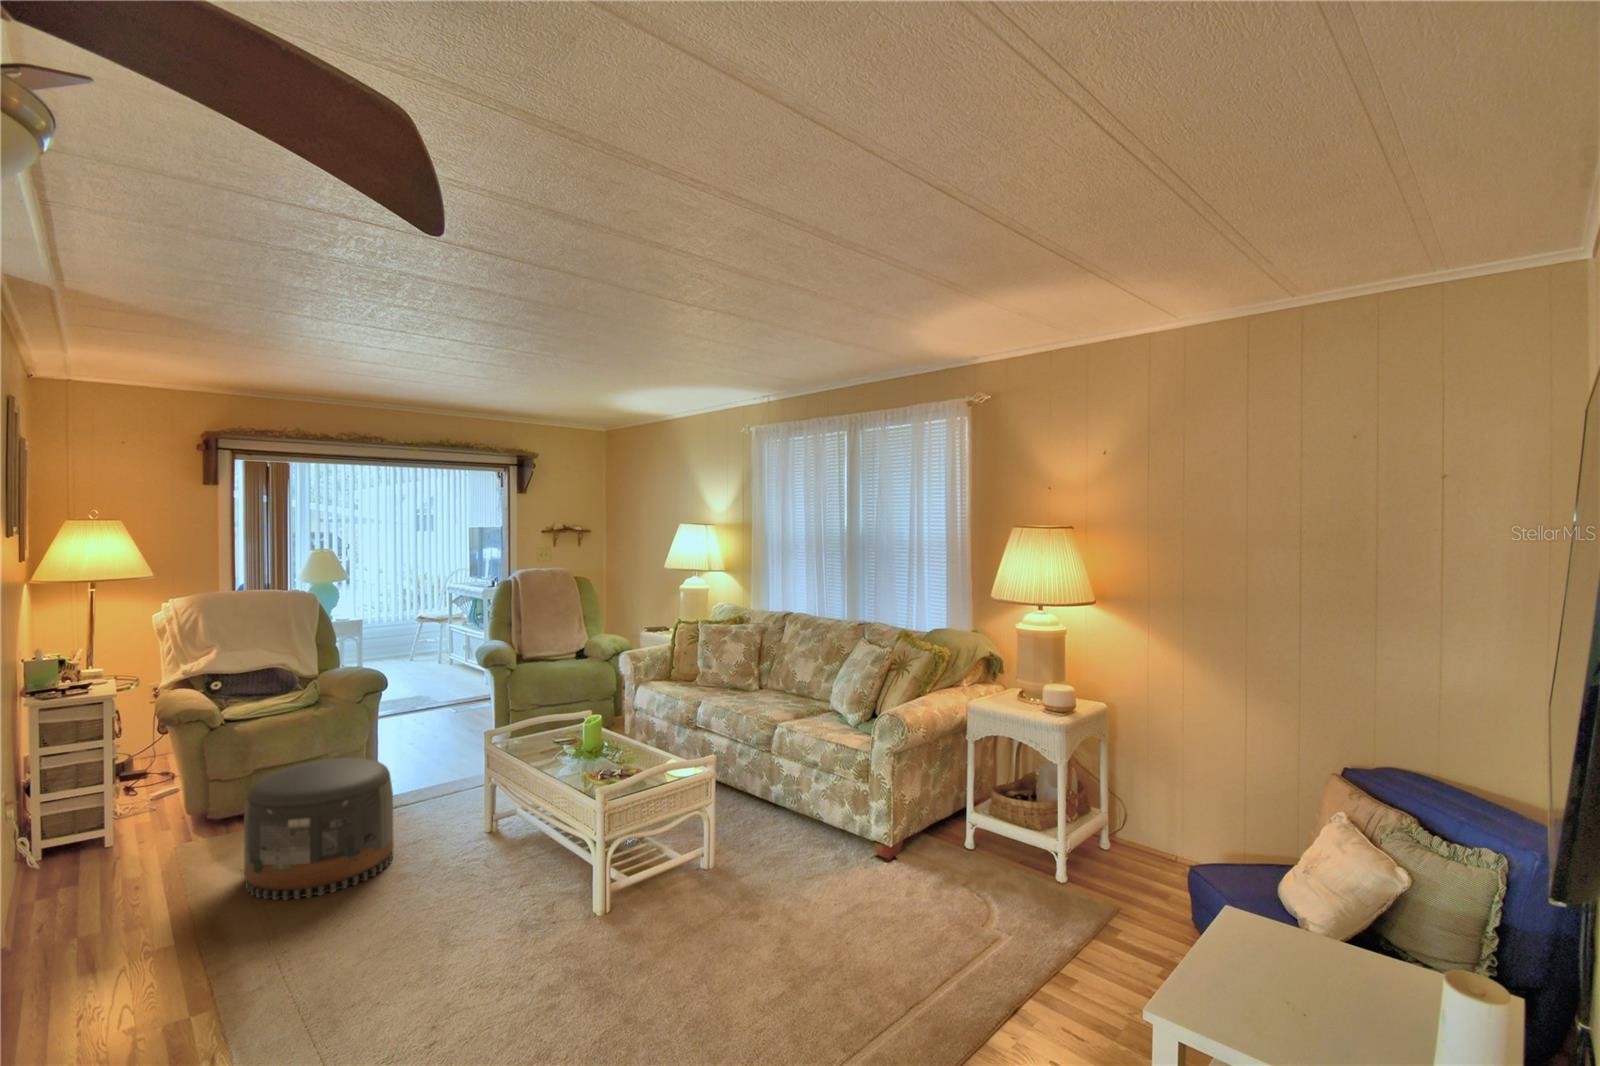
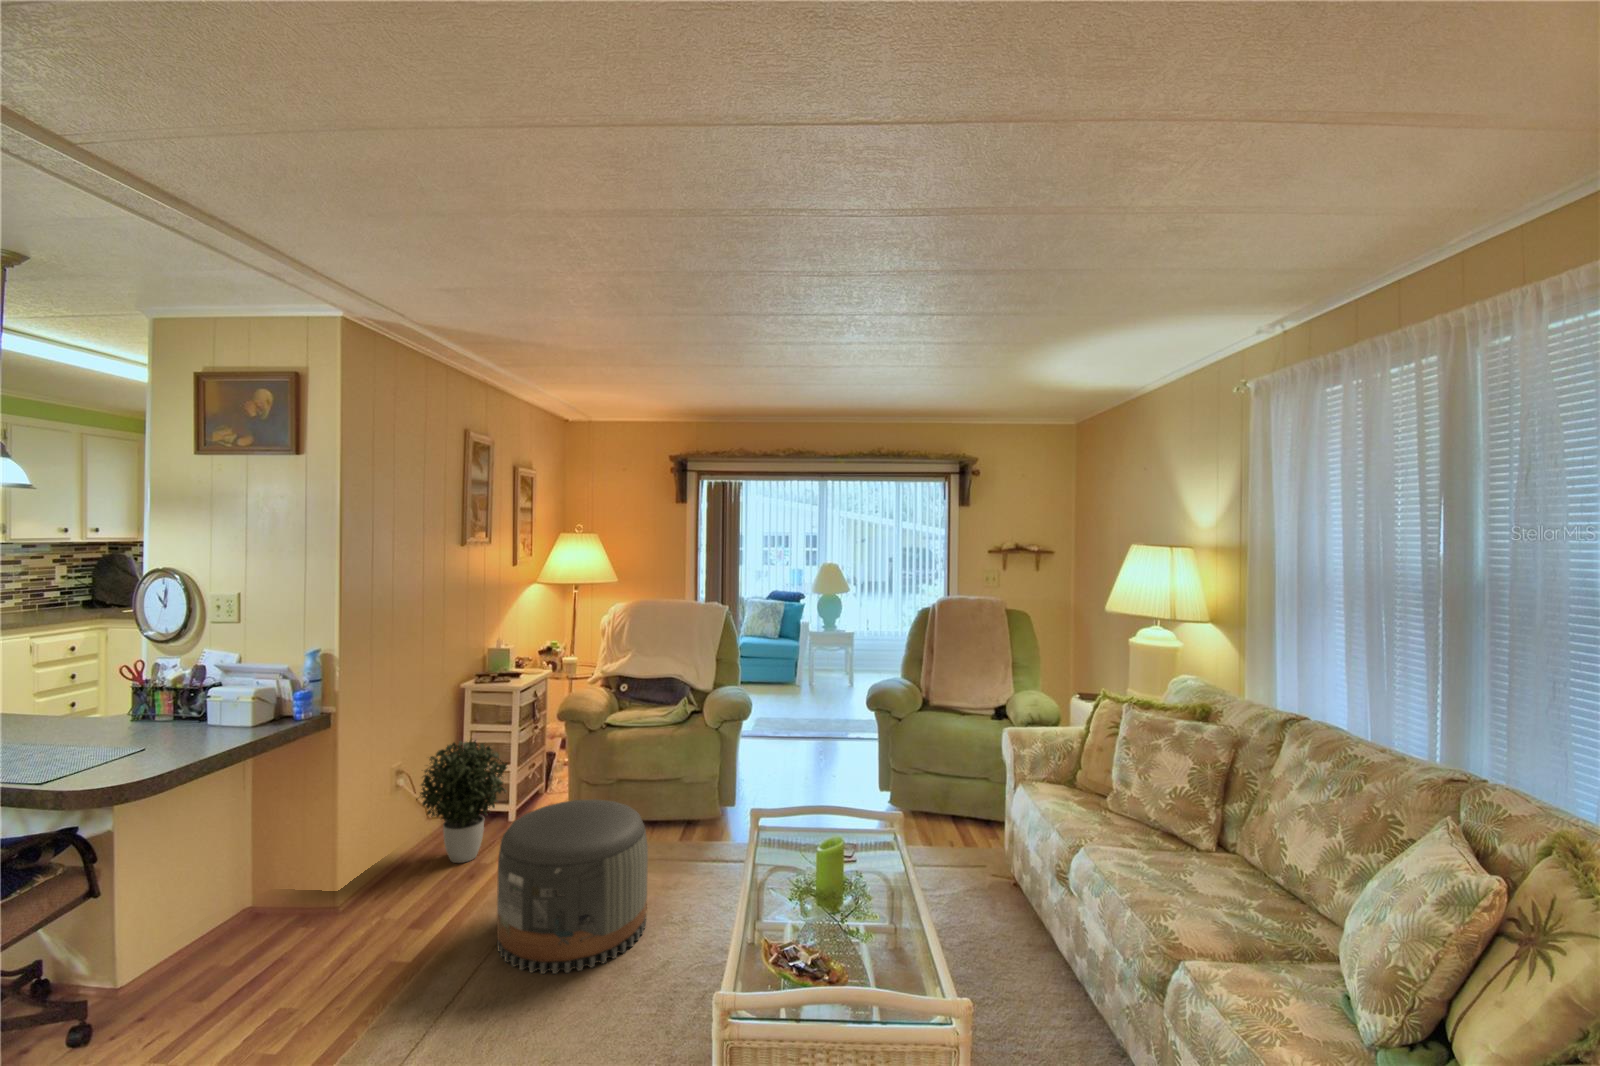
potted plant: none [31,747,155,884] -> present [420,740,507,863]

